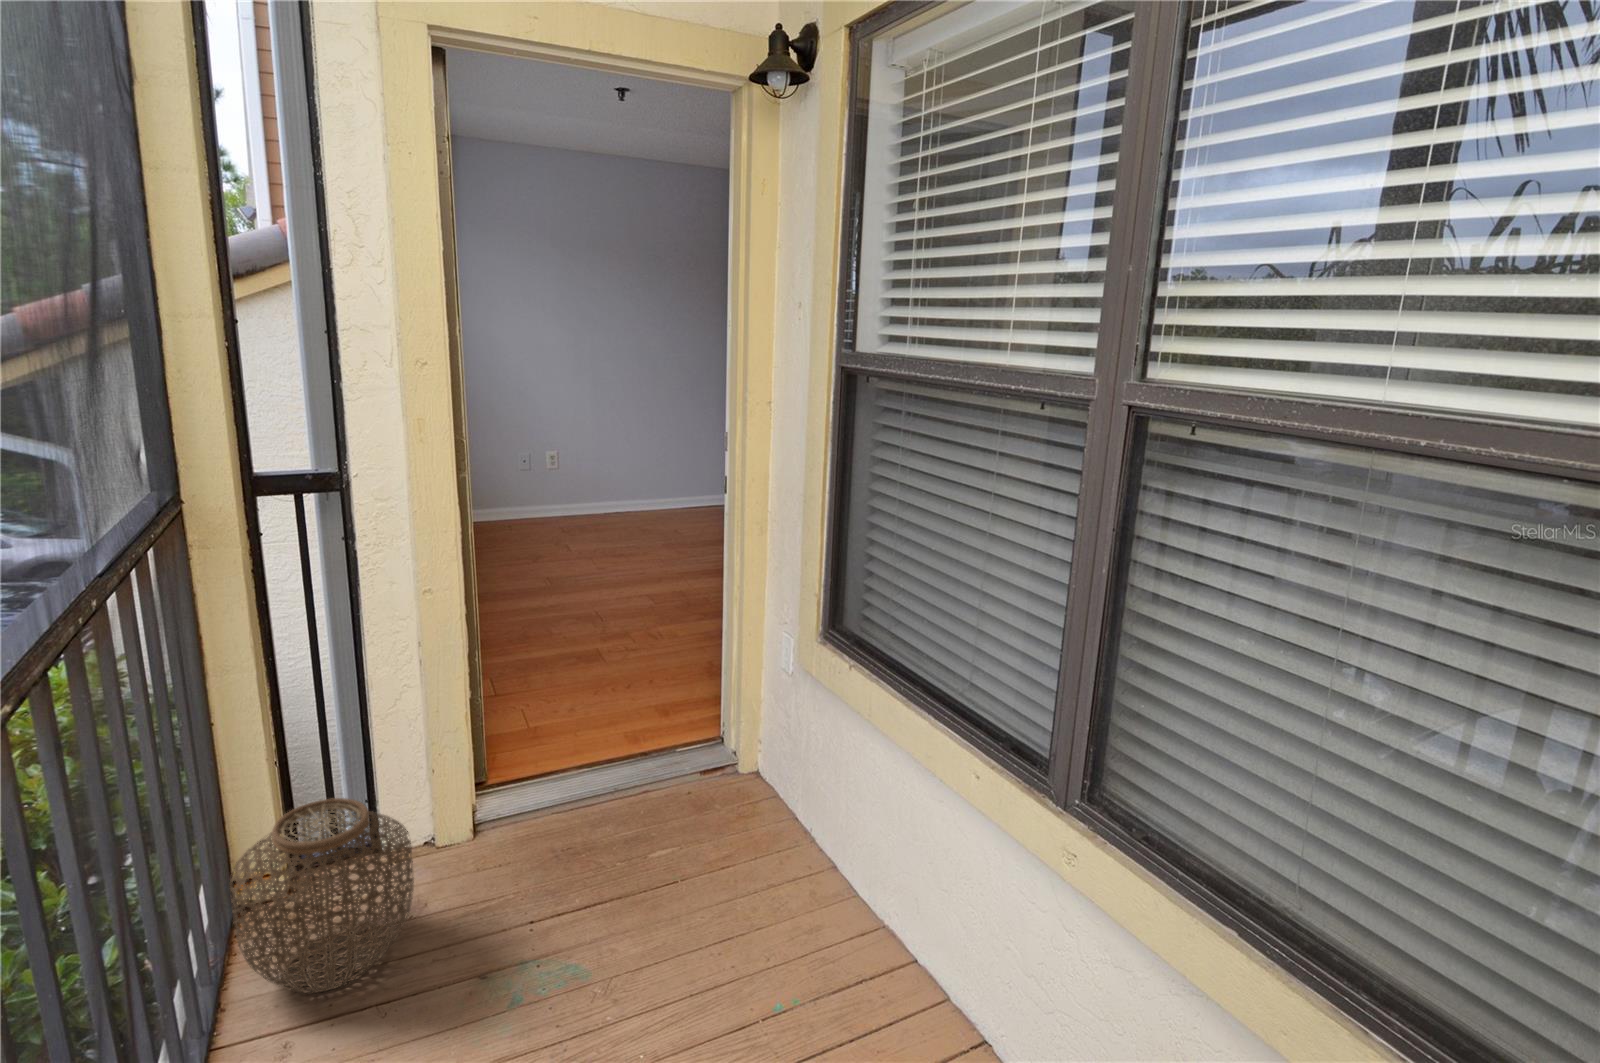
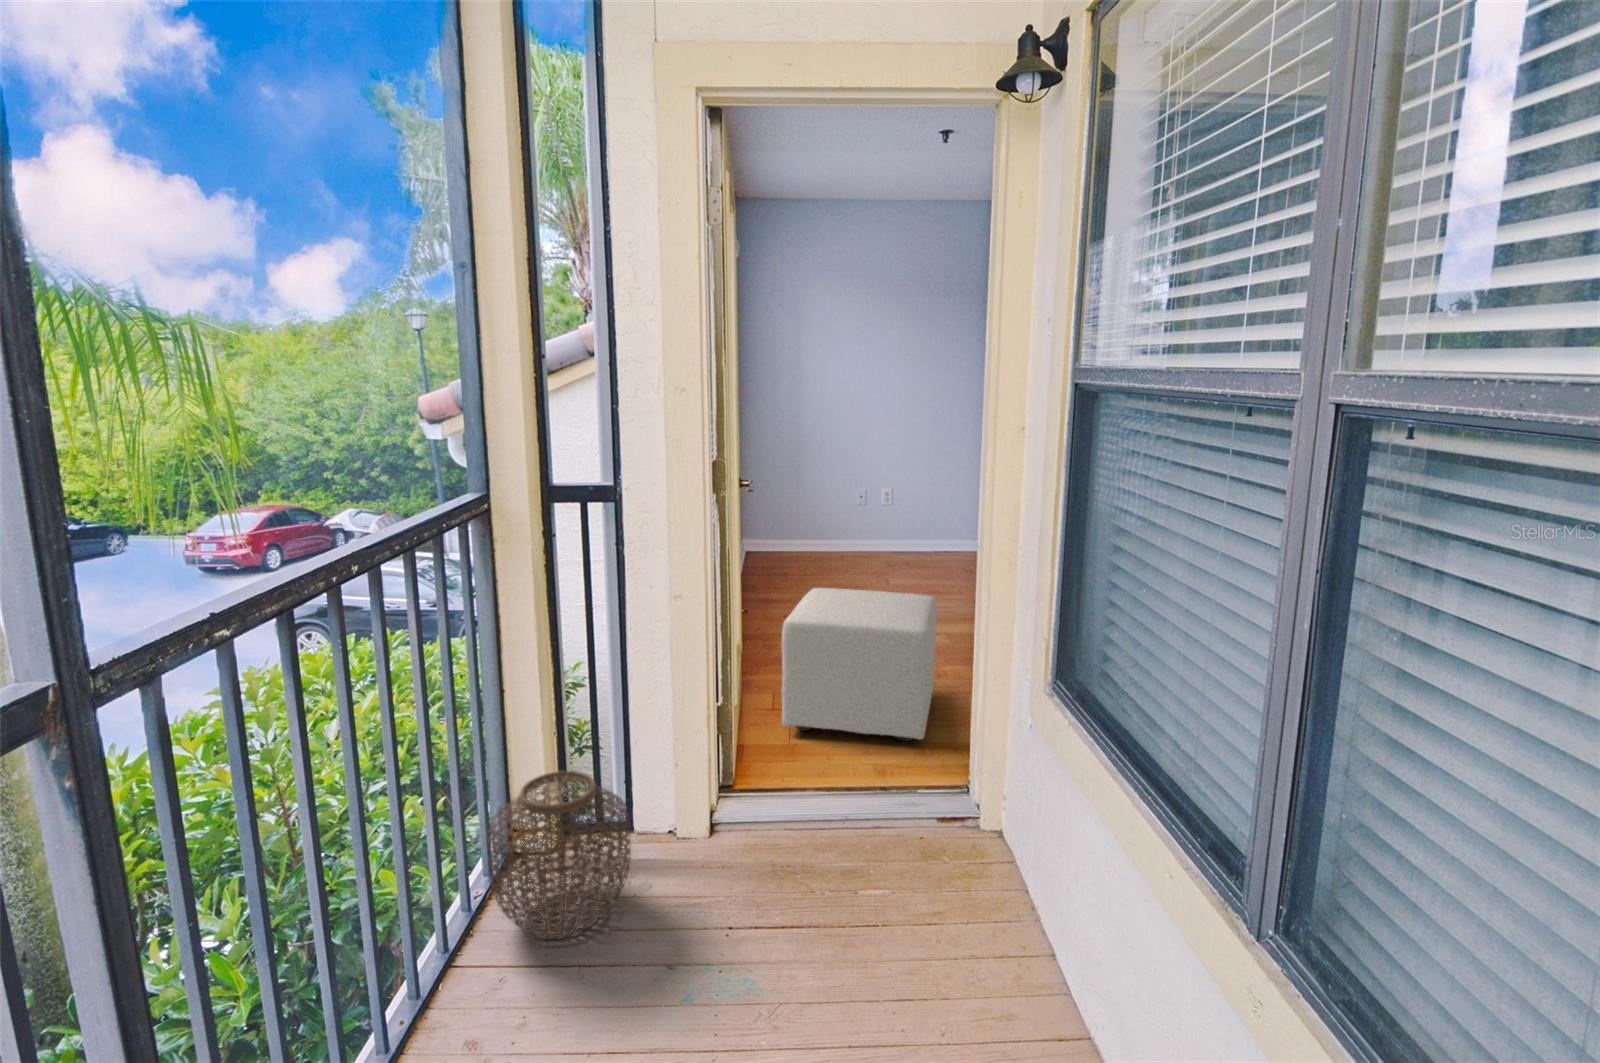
ottoman: none [514,561,668,712] -> present [782,588,937,741]

